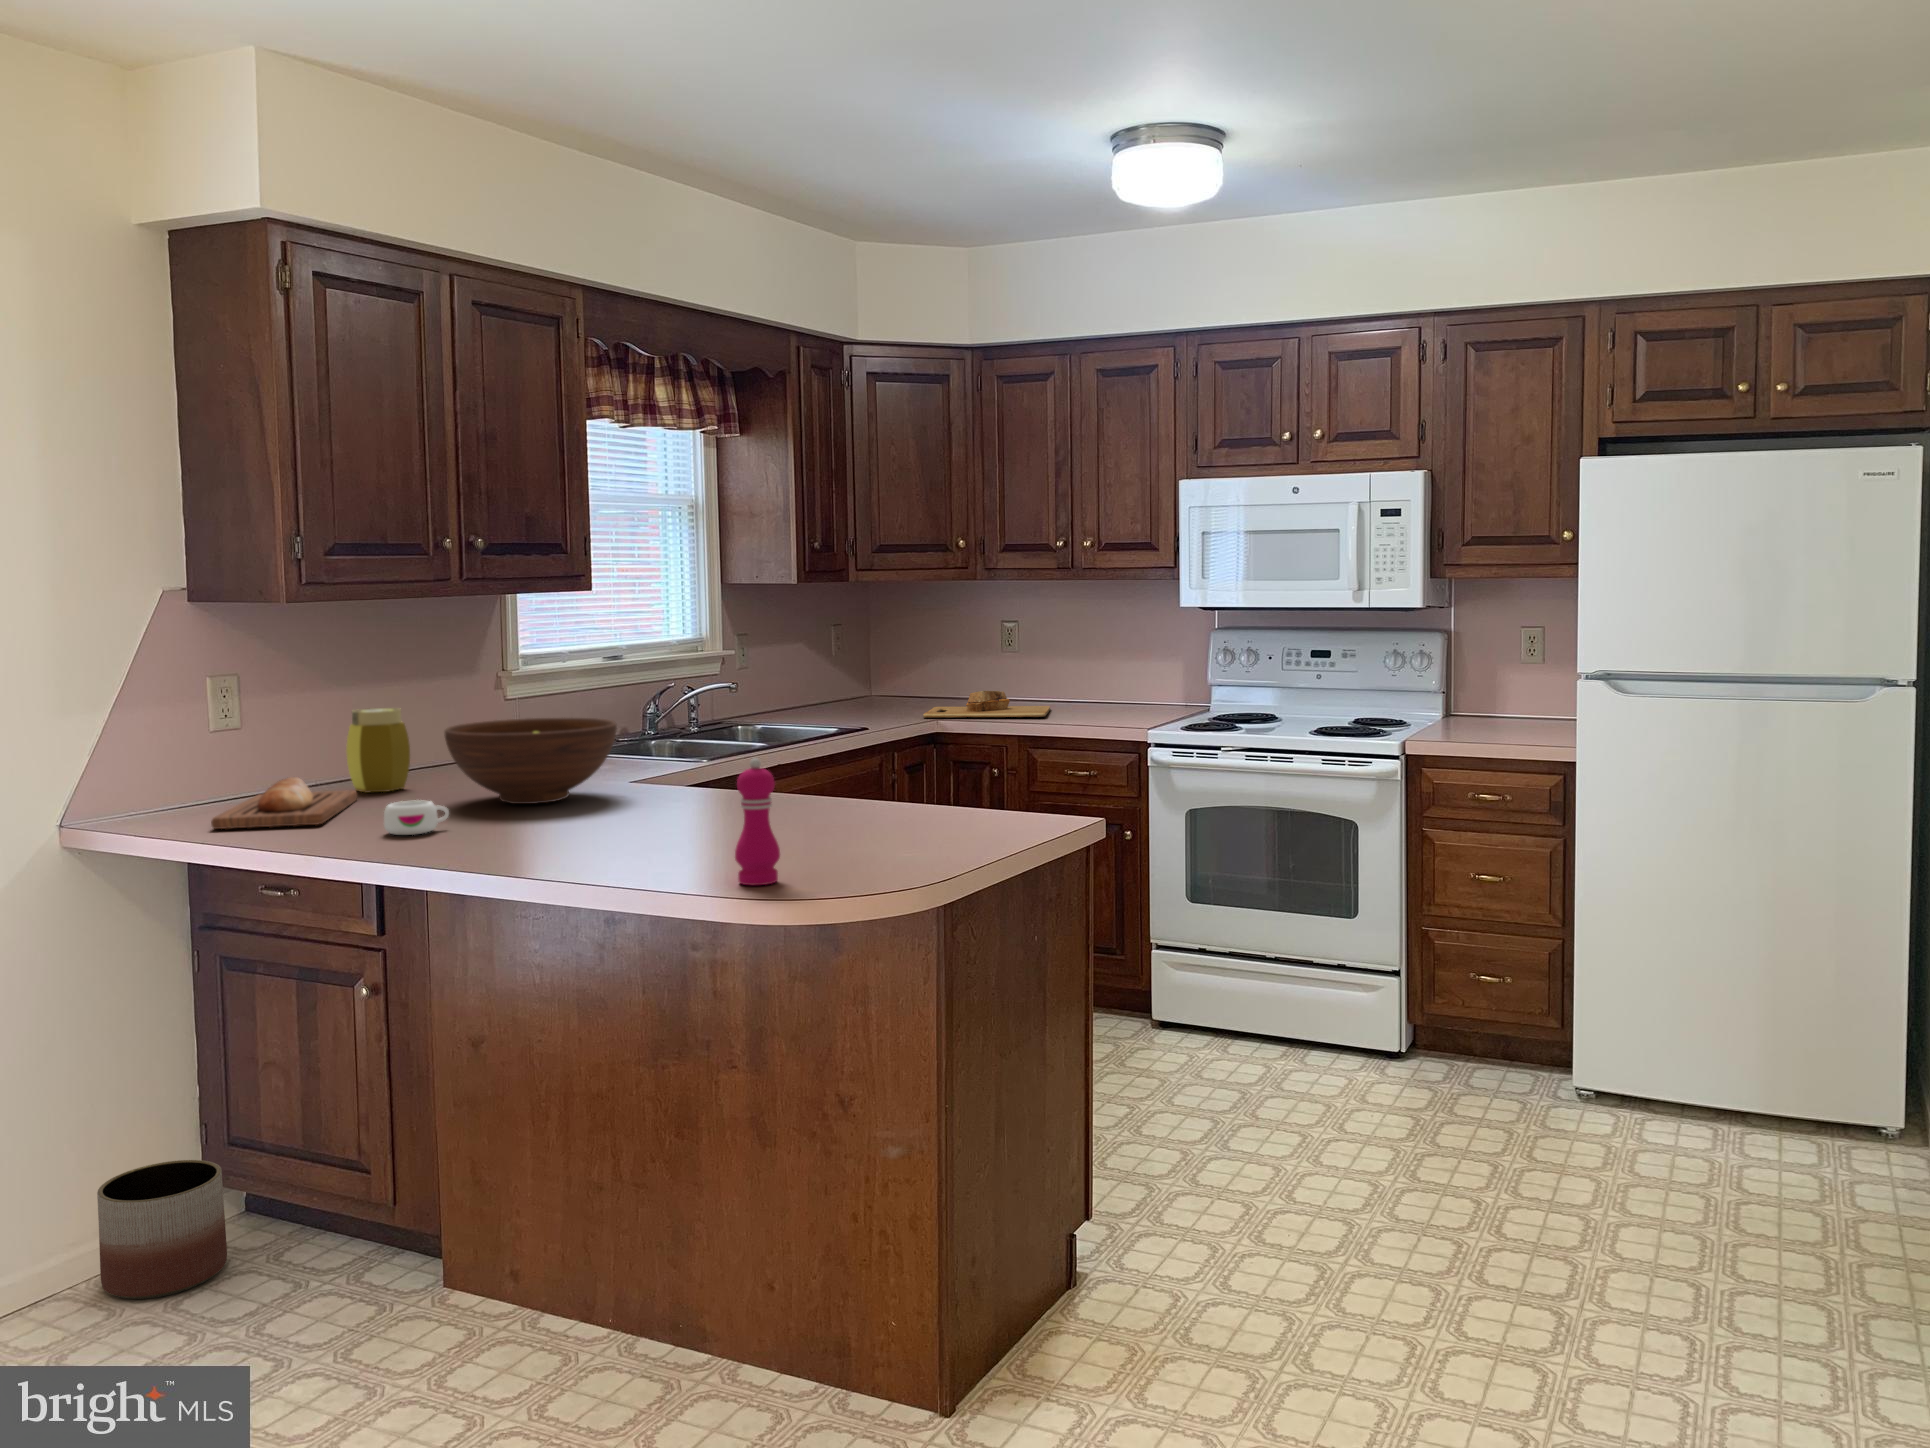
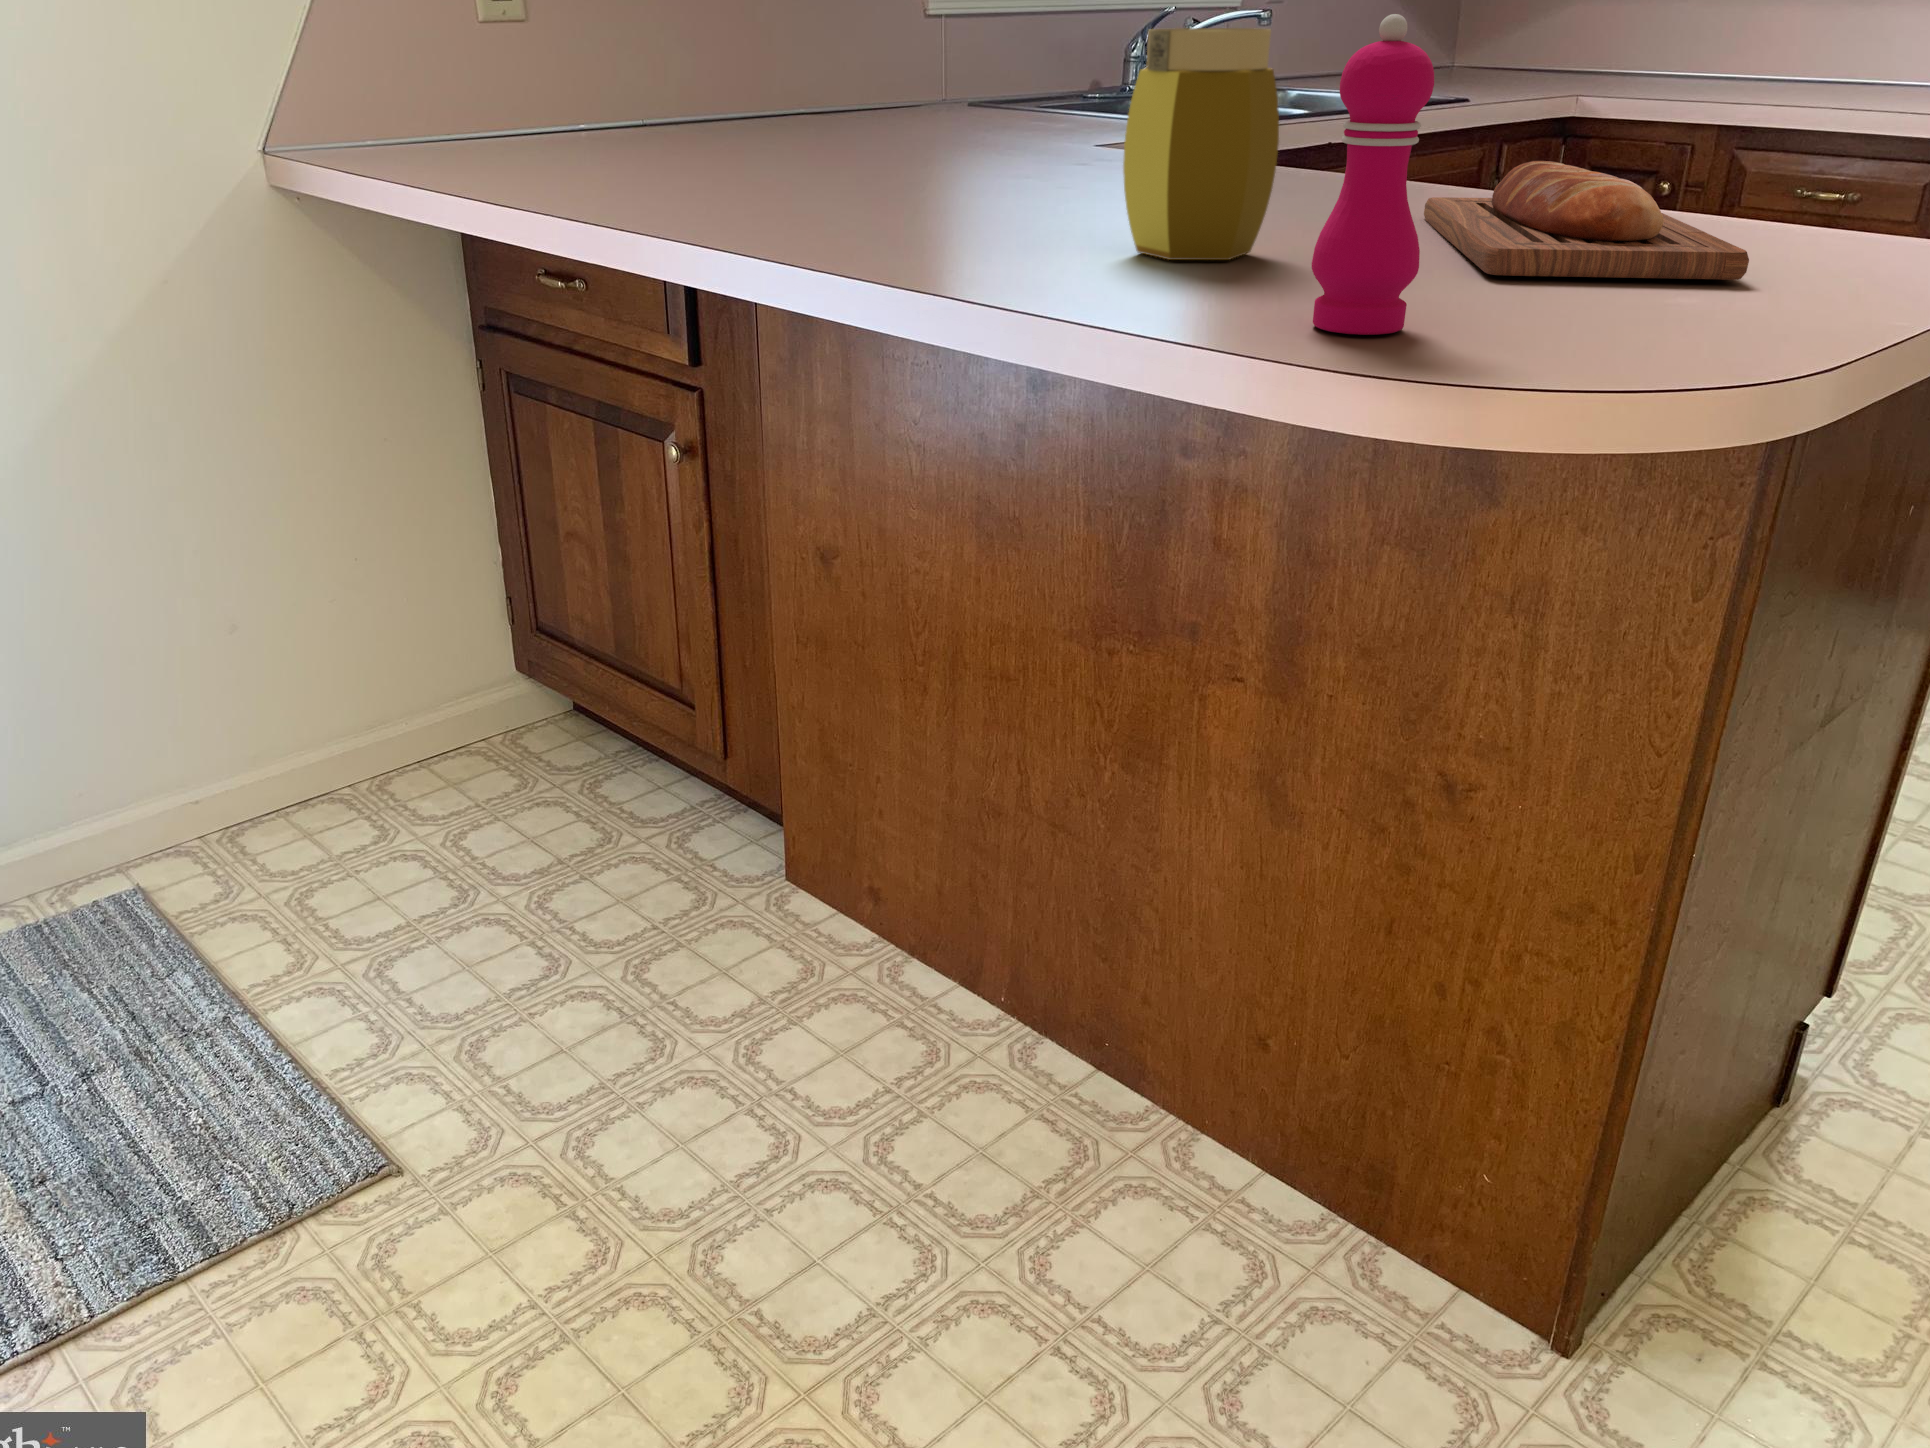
cutting board: present [923,691,1050,718] -> none [1548,45,1766,91]
jar: present [346,708,410,792] -> present [1123,28,1279,260]
fruit bowl: present [444,717,617,804] -> none [797,21,1078,165]
bread loaf: present [211,777,357,829] -> present [1424,161,1749,280]
mug: present [384,800,449,835] -> none [679,139,786,198]
planter: present [97,1160,227,1299] -> none [369,646,534,821]

